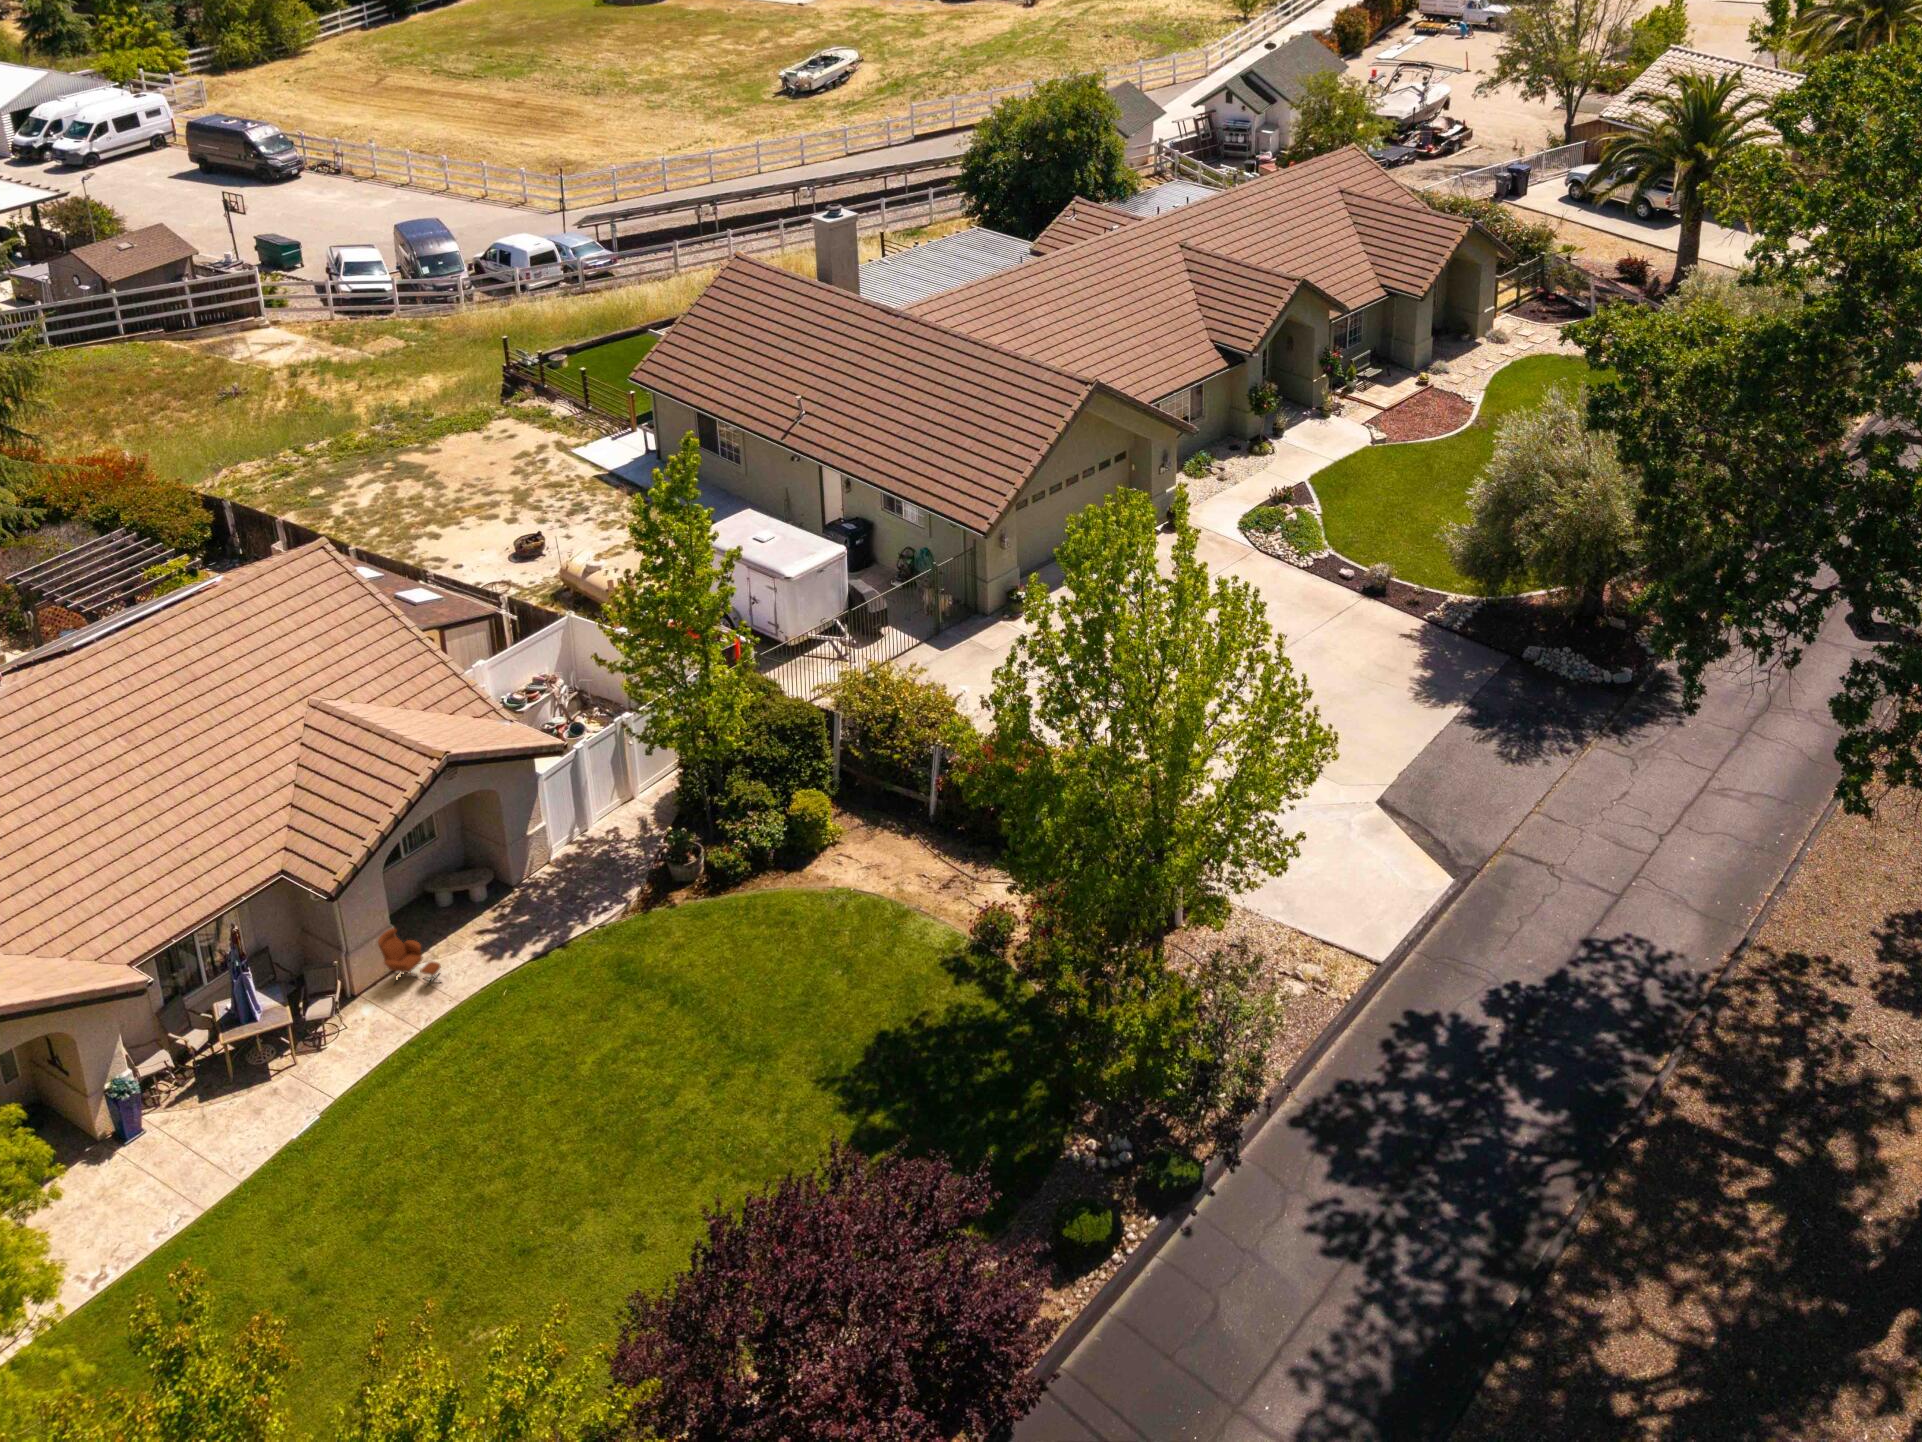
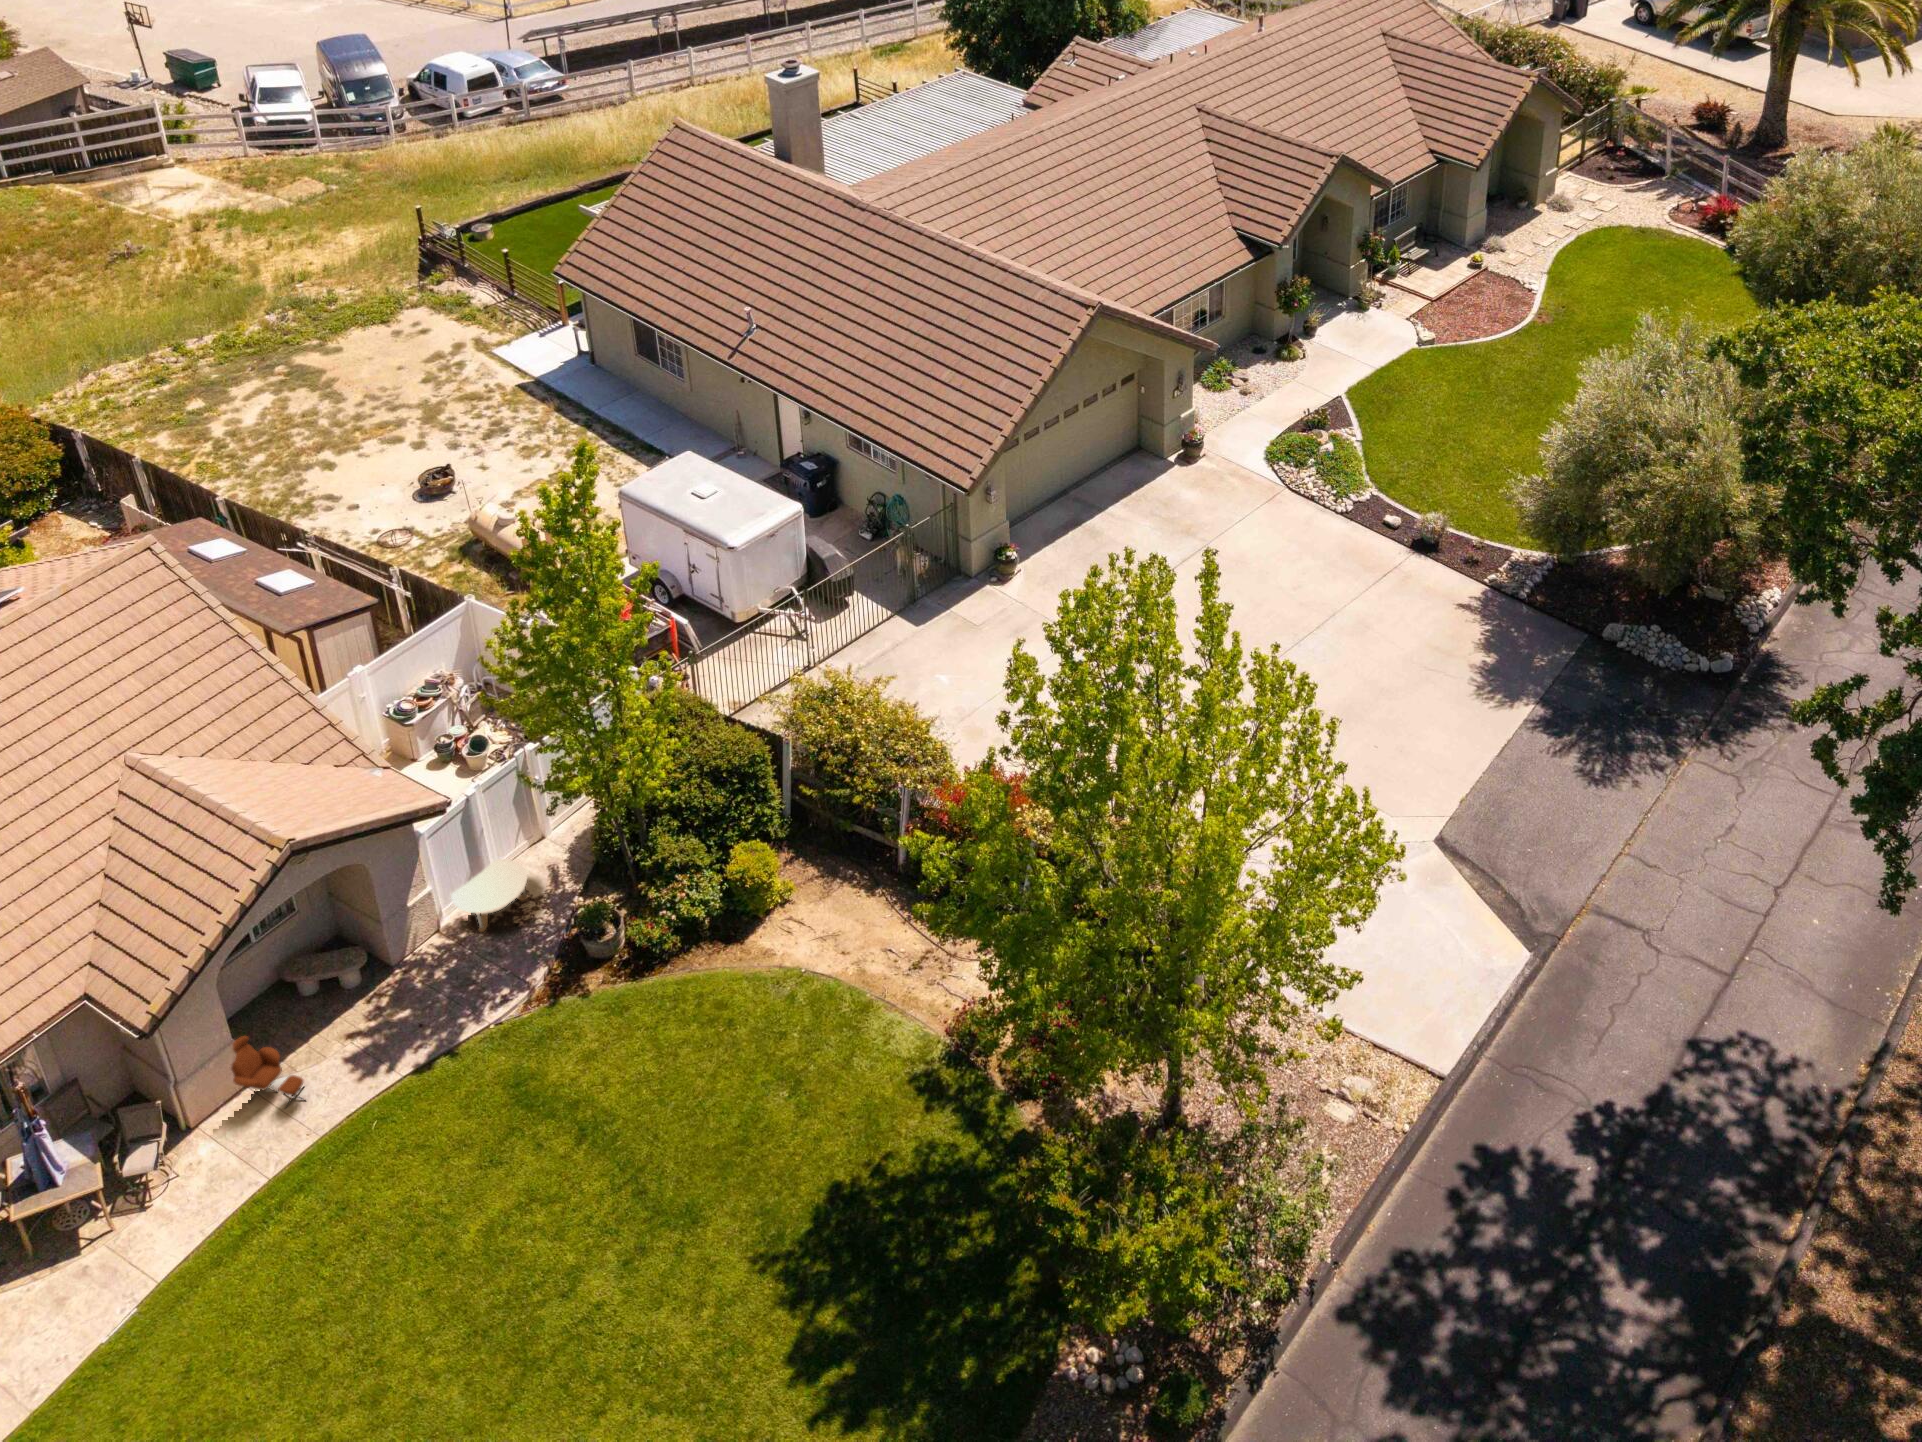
round table: none [558,811,621,868] -> present [451,859,529,932]

